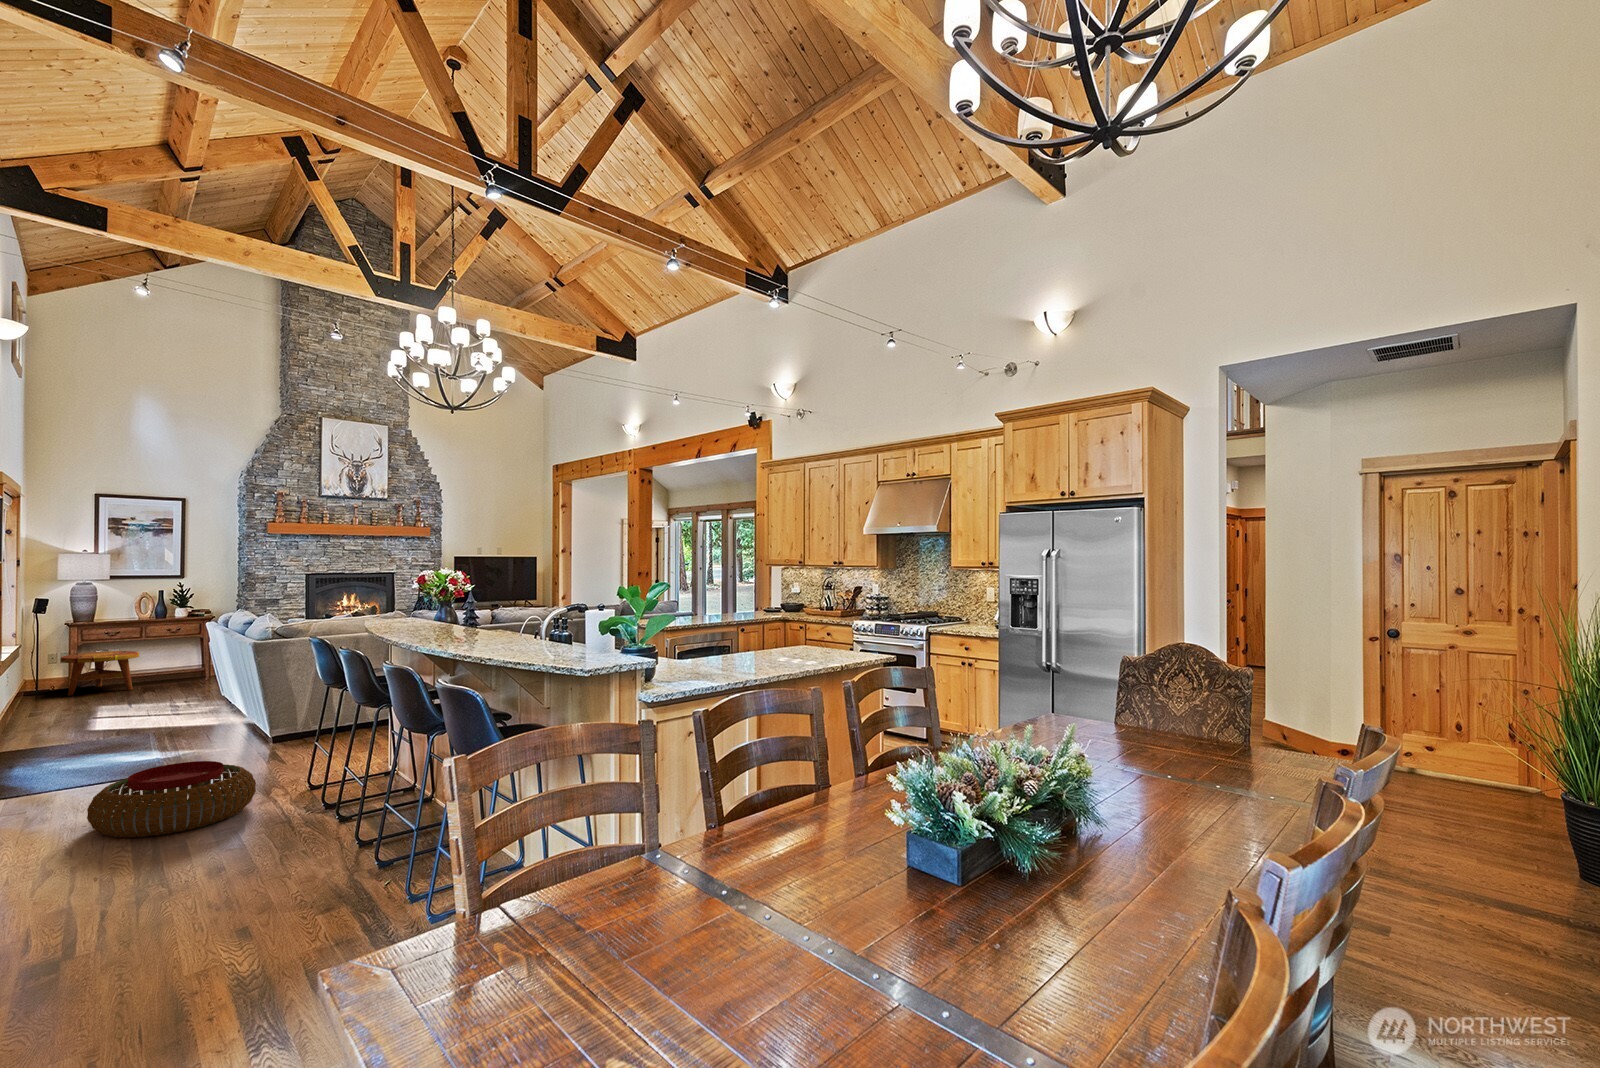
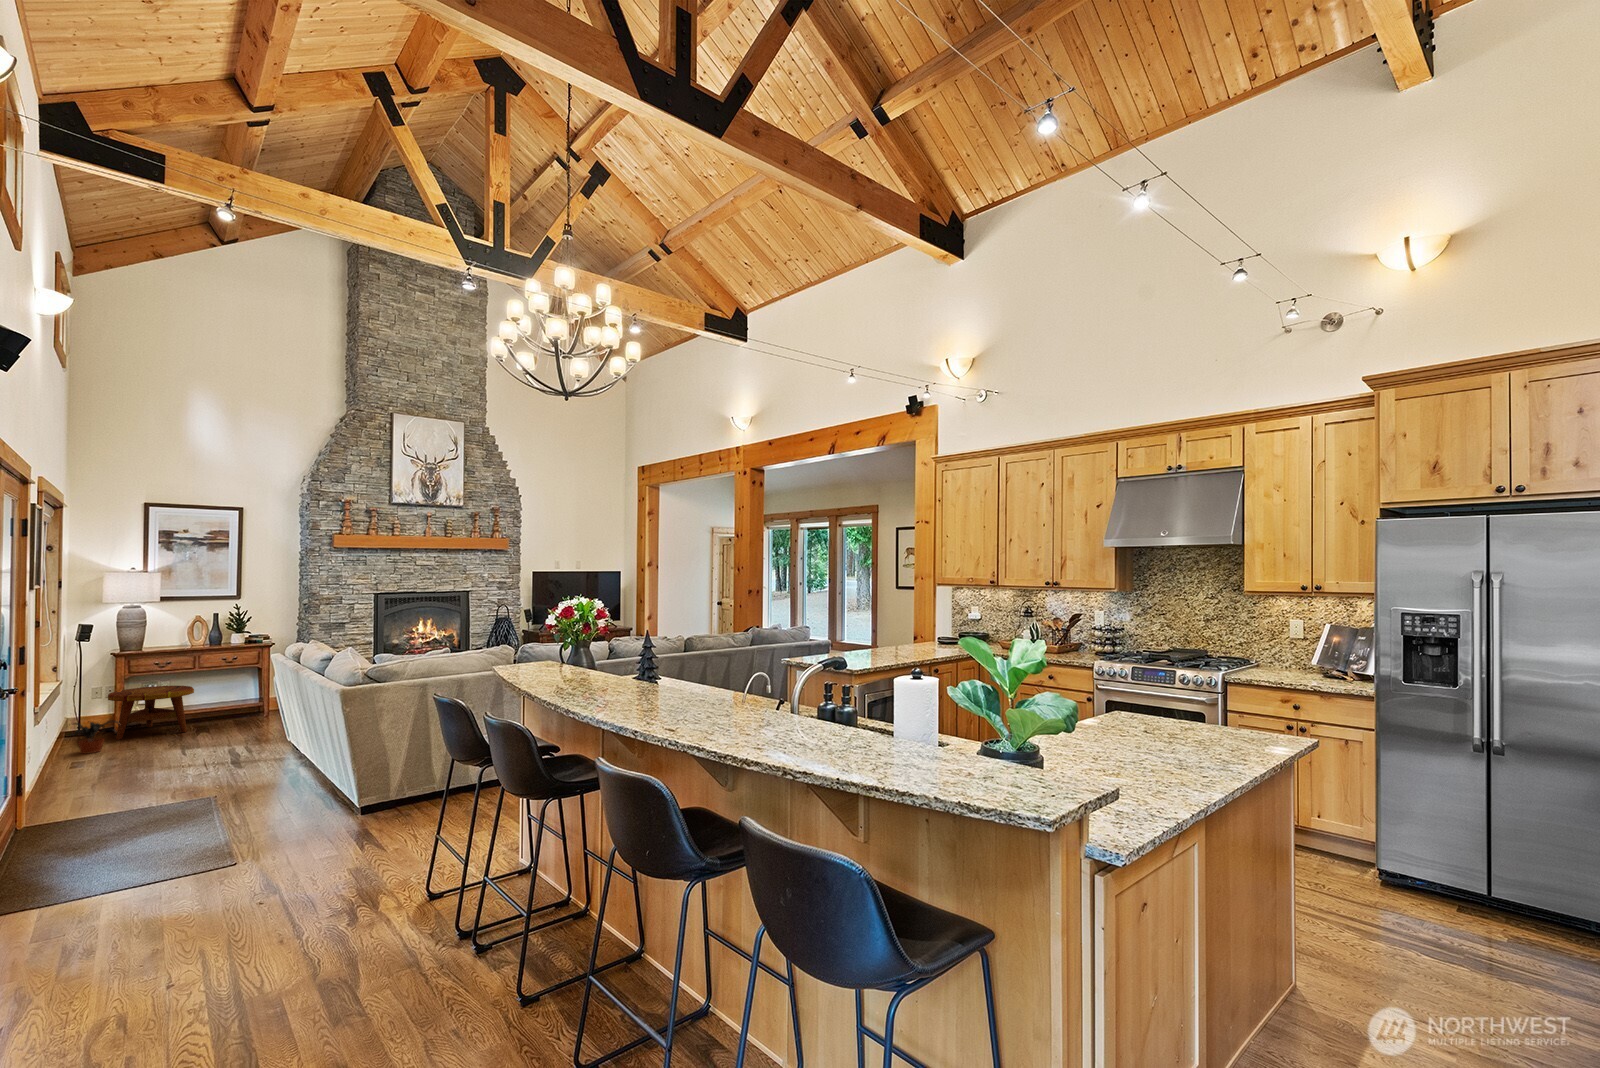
potted plant: none [21,678,73,705] -> present [72,720,119,754]
pouf: present [87,761,256,838] -> none [151,865,364,986]

